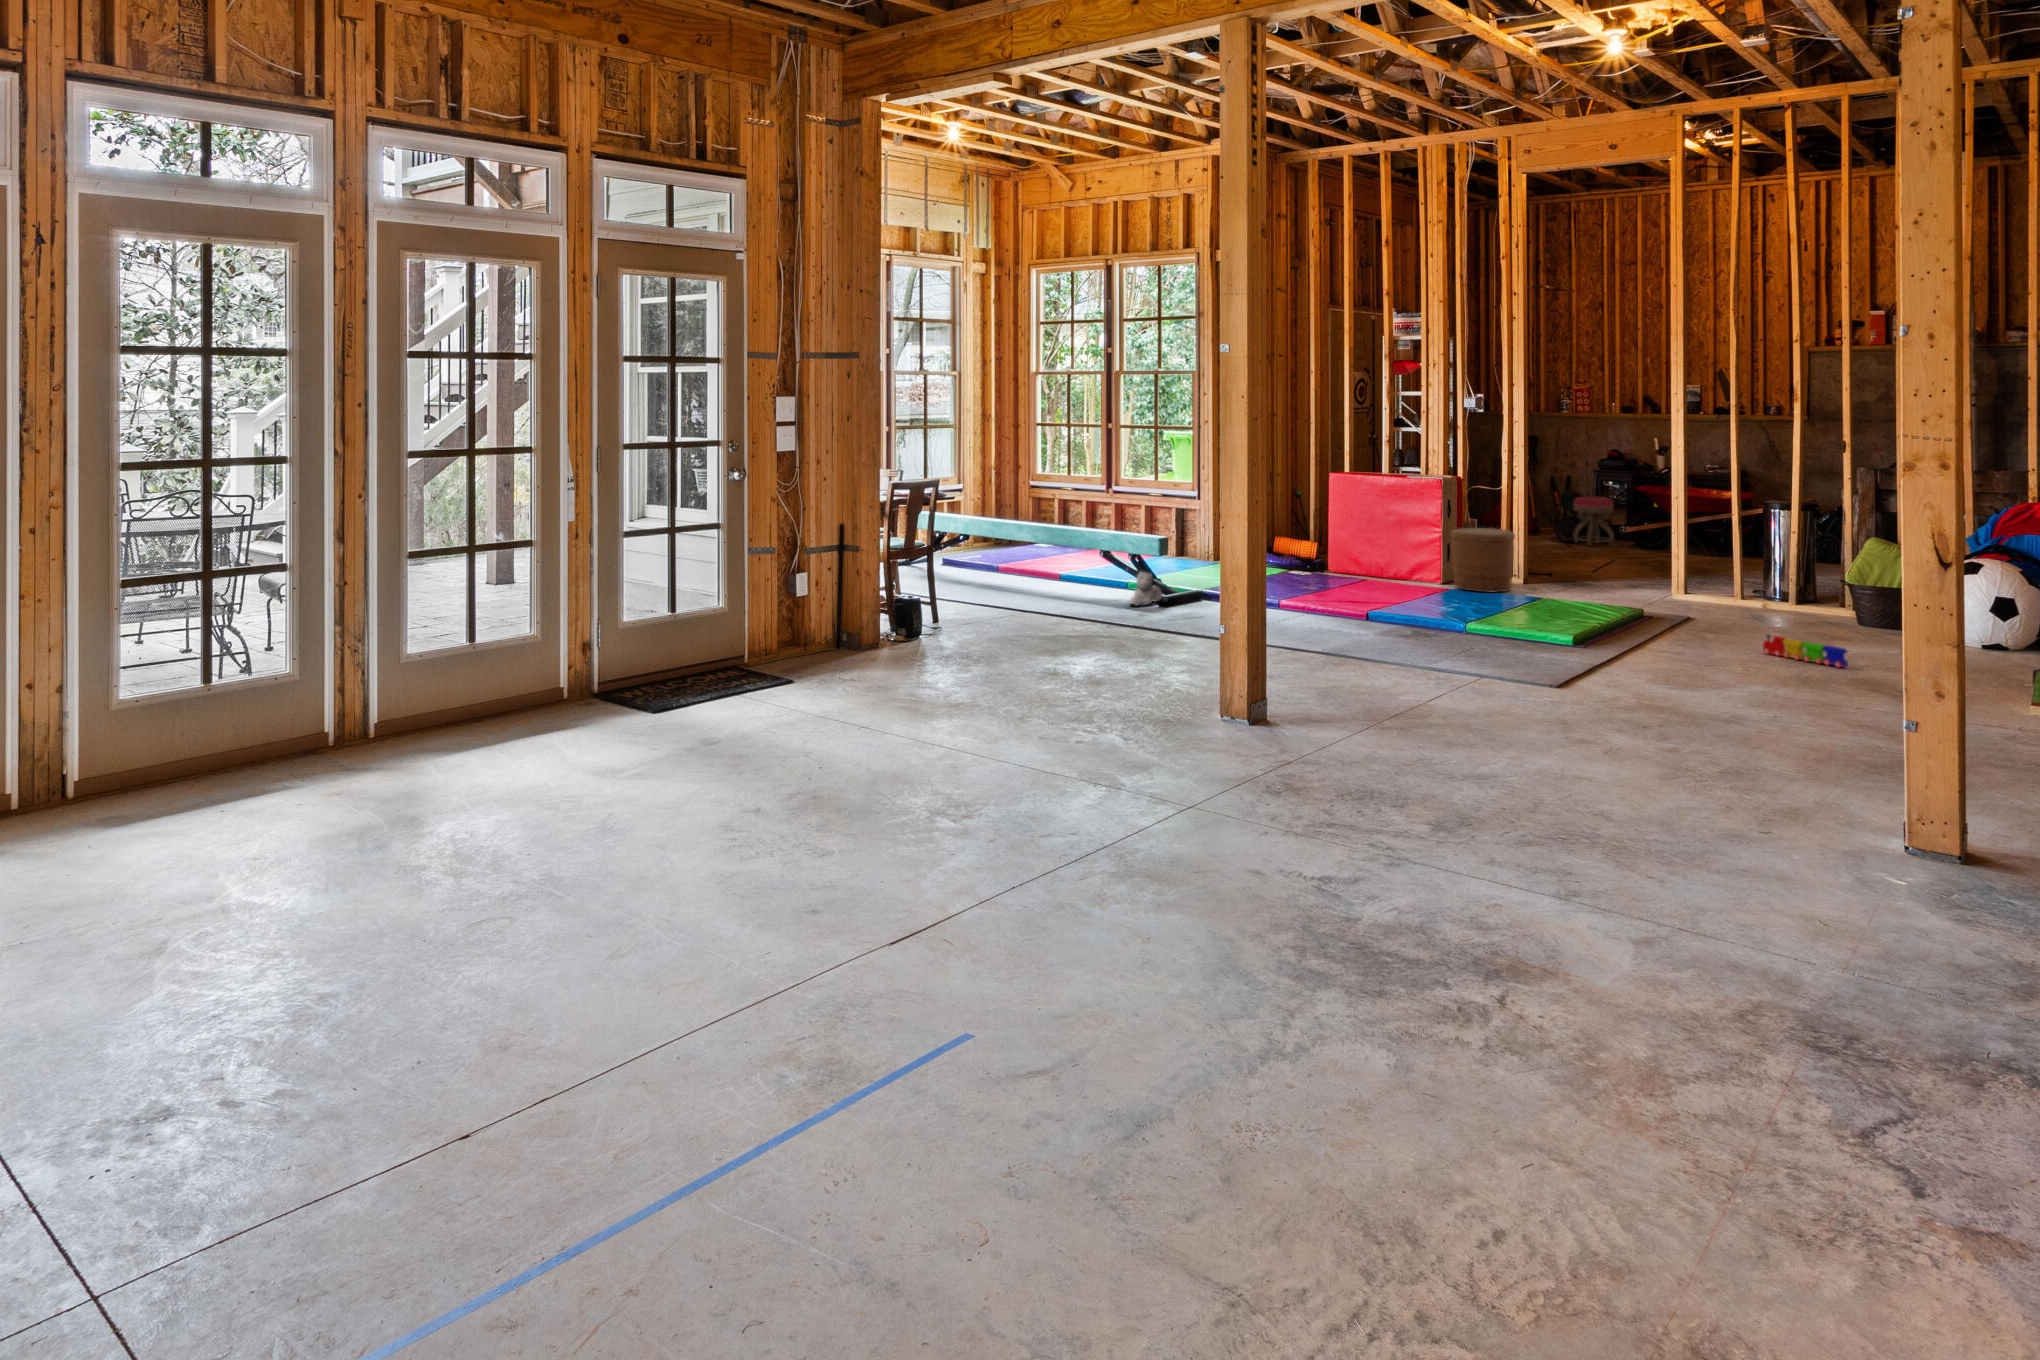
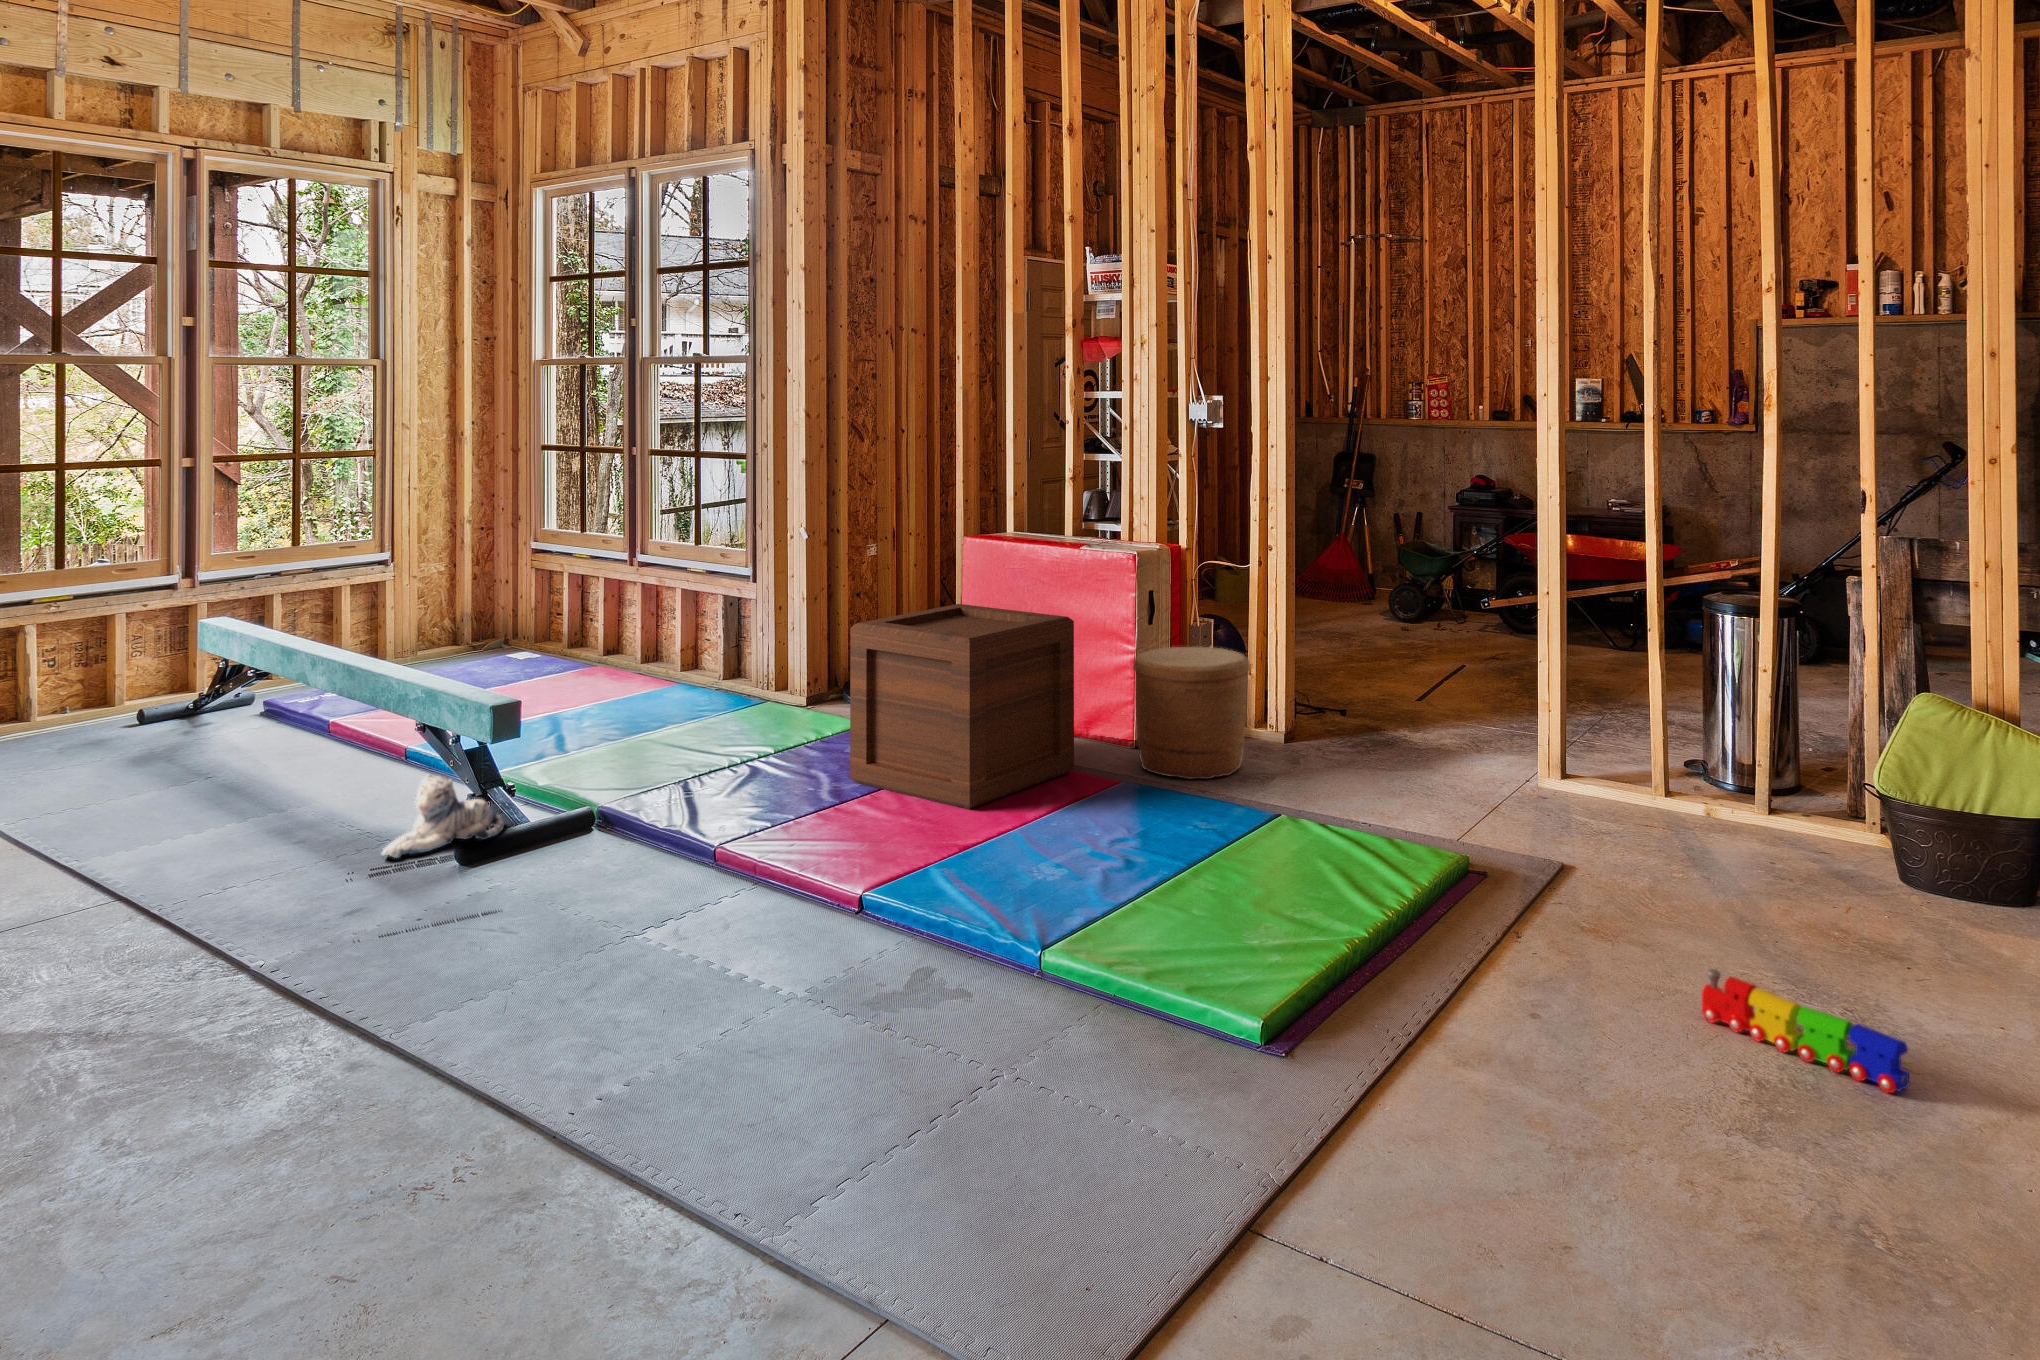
stool: present [1573,496,1614,546] -> none [1410,562,1471,643]
wooden crate: none [1310,504,1422,599] -> present [850,604,1074,809]

